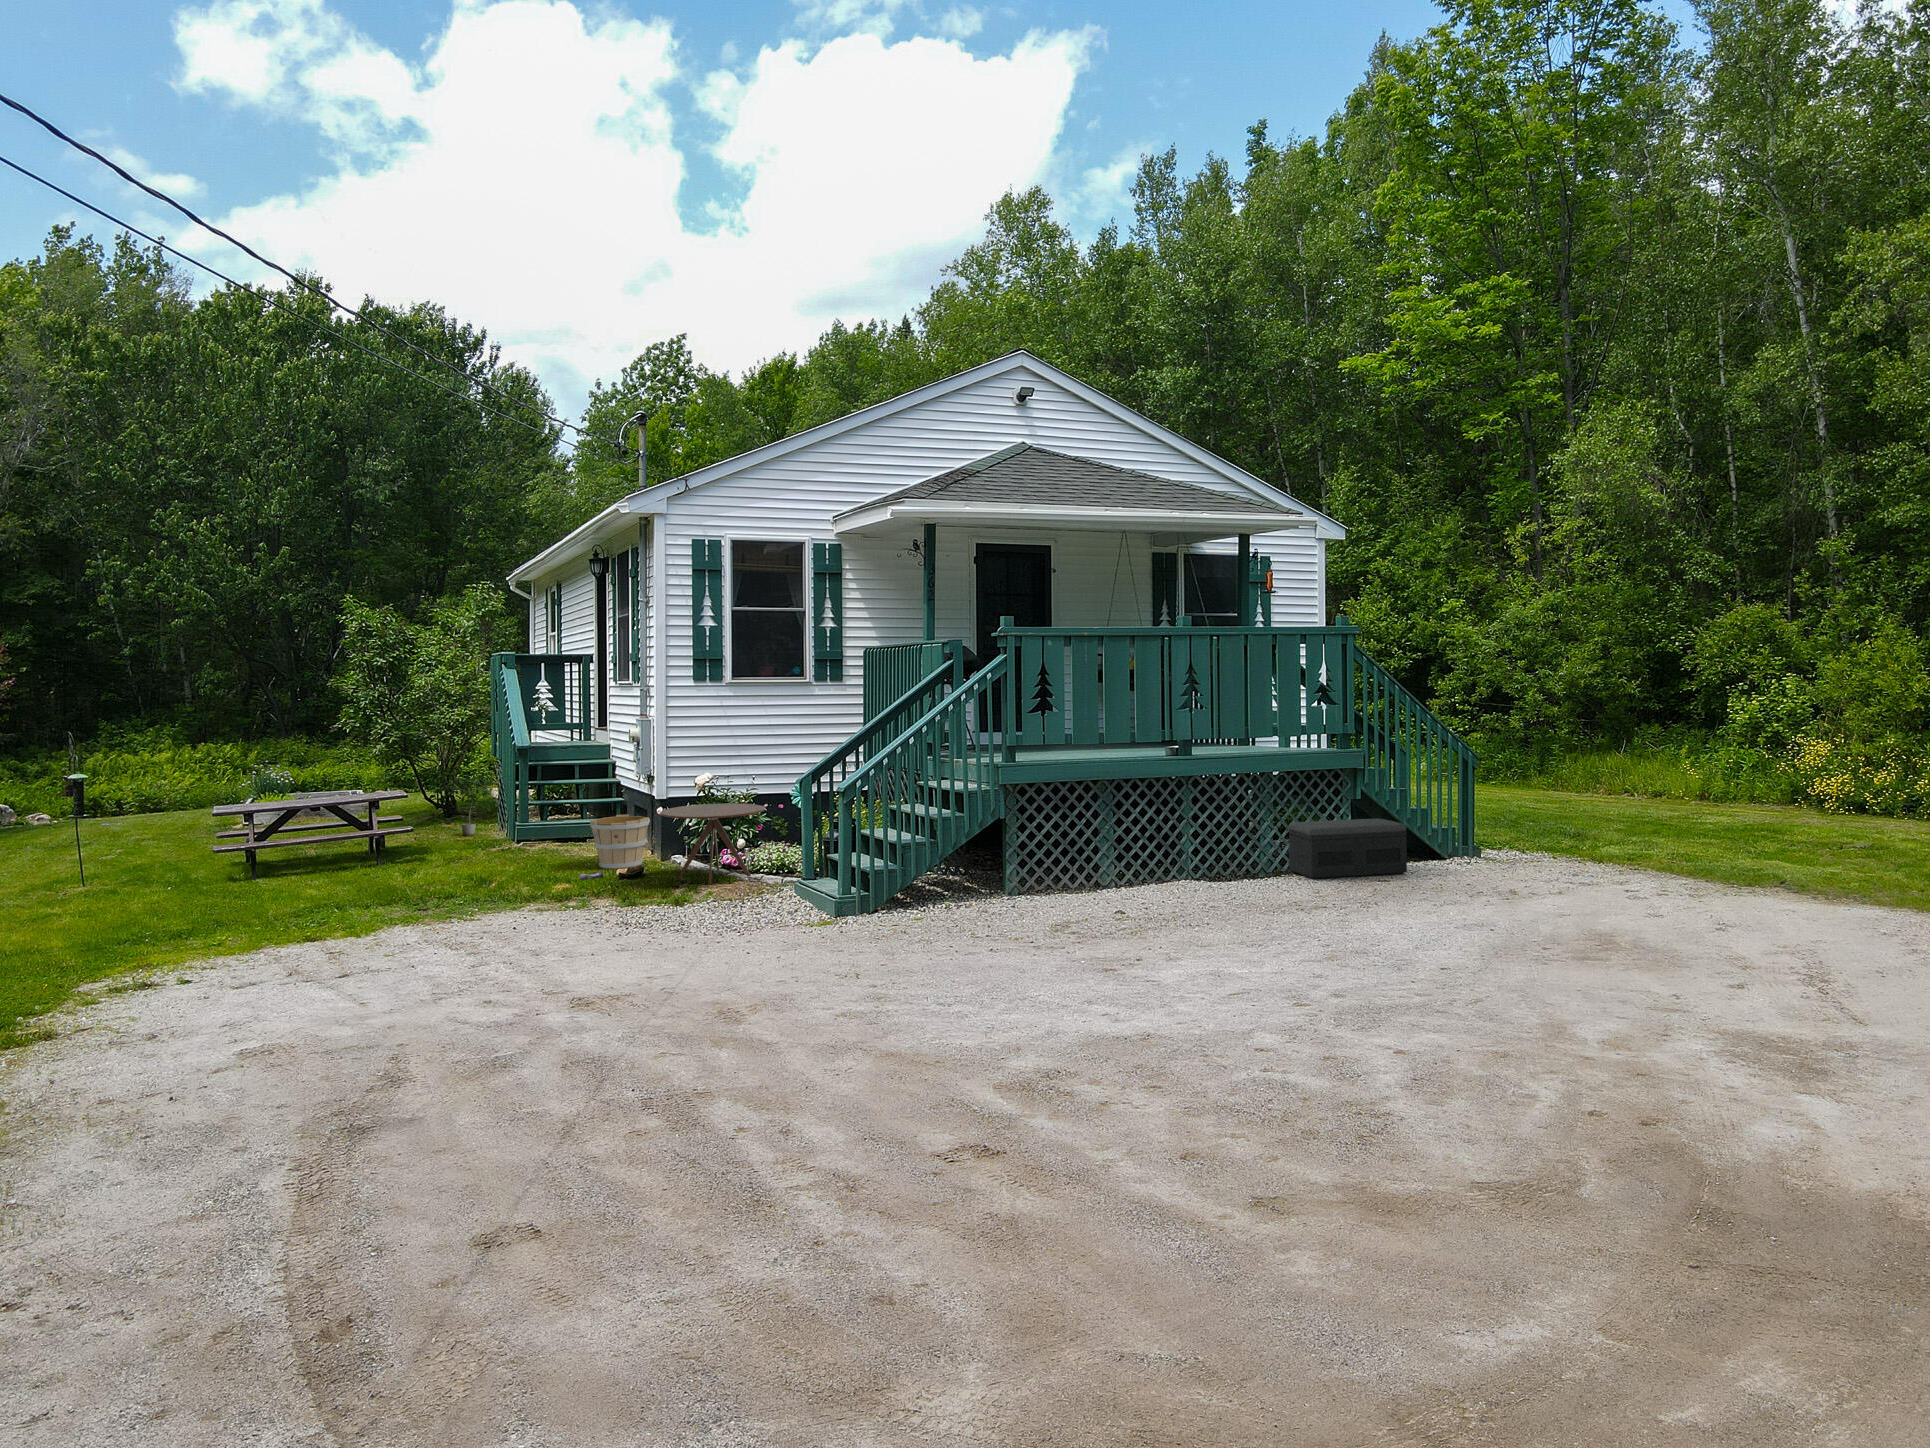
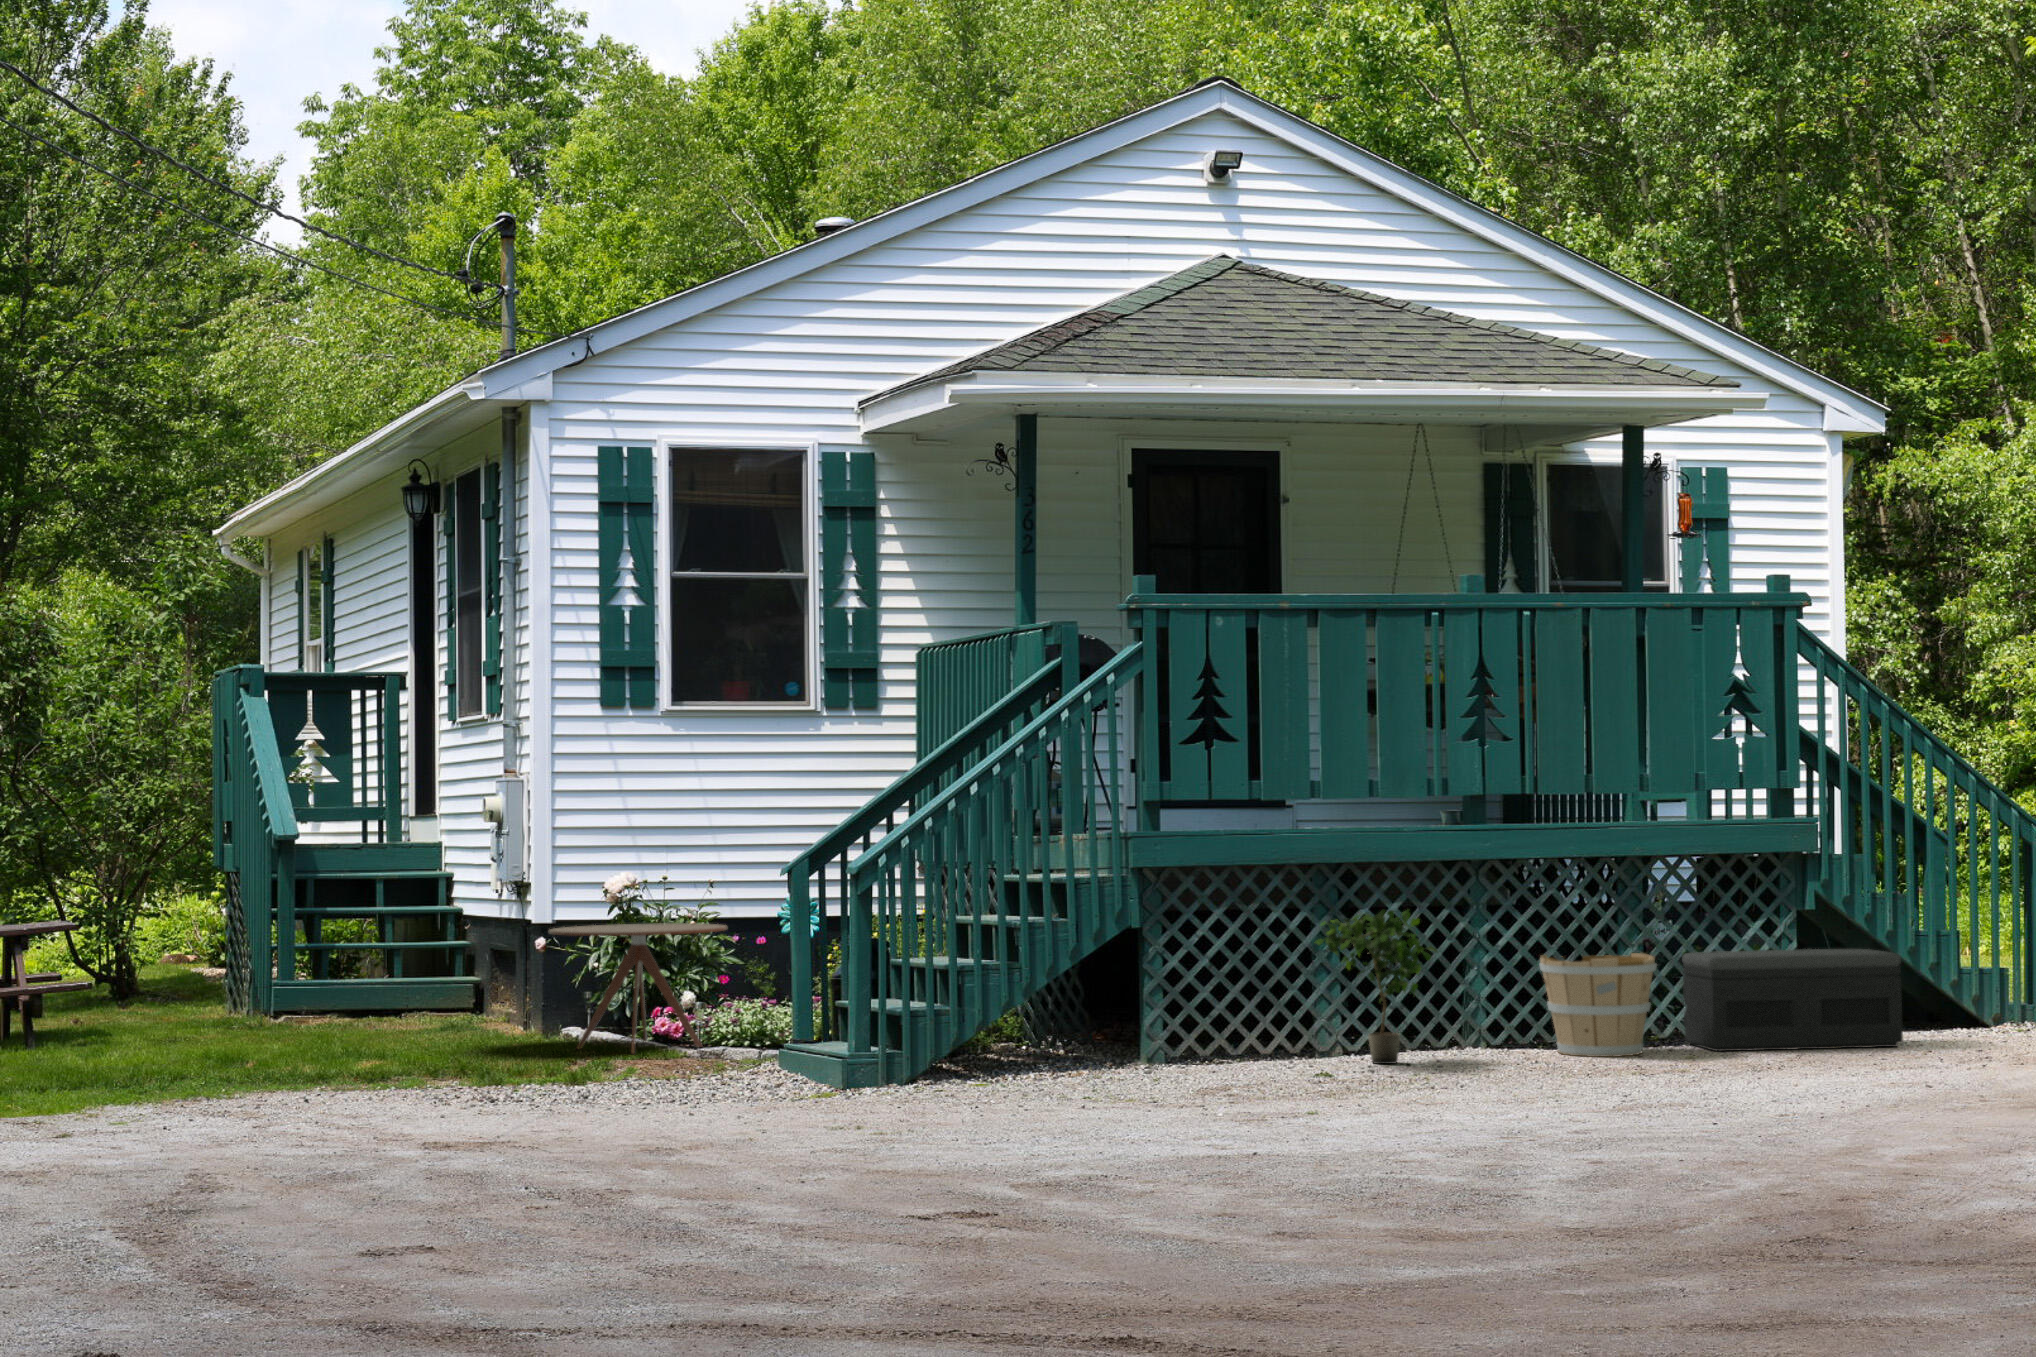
potted plant: present [442,776,496,836] -> present [1316,910,1437,1064]
wooden bucket: present [590,814,650,869] -> present [1539,953,1657,1057]

